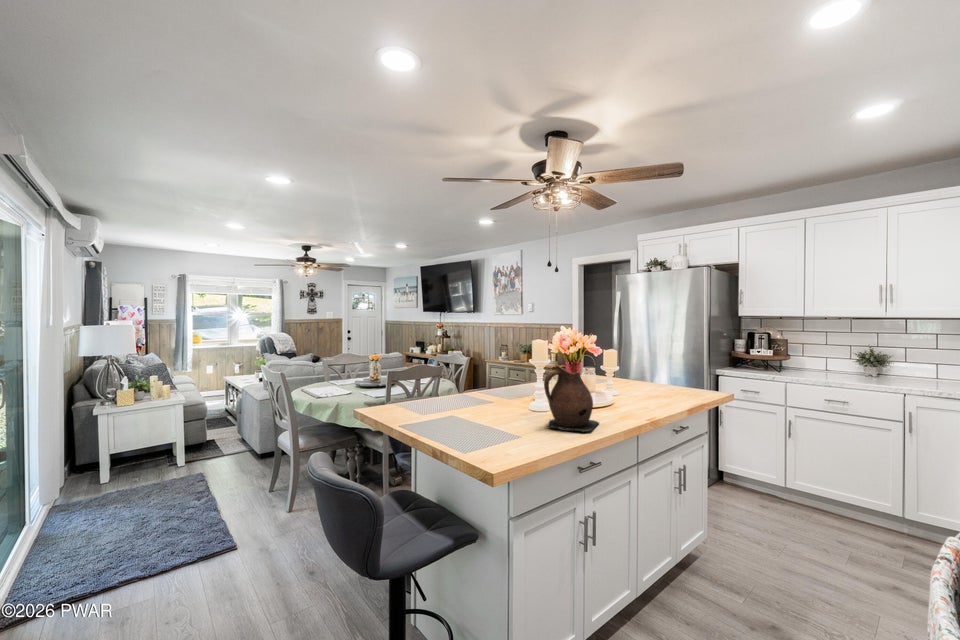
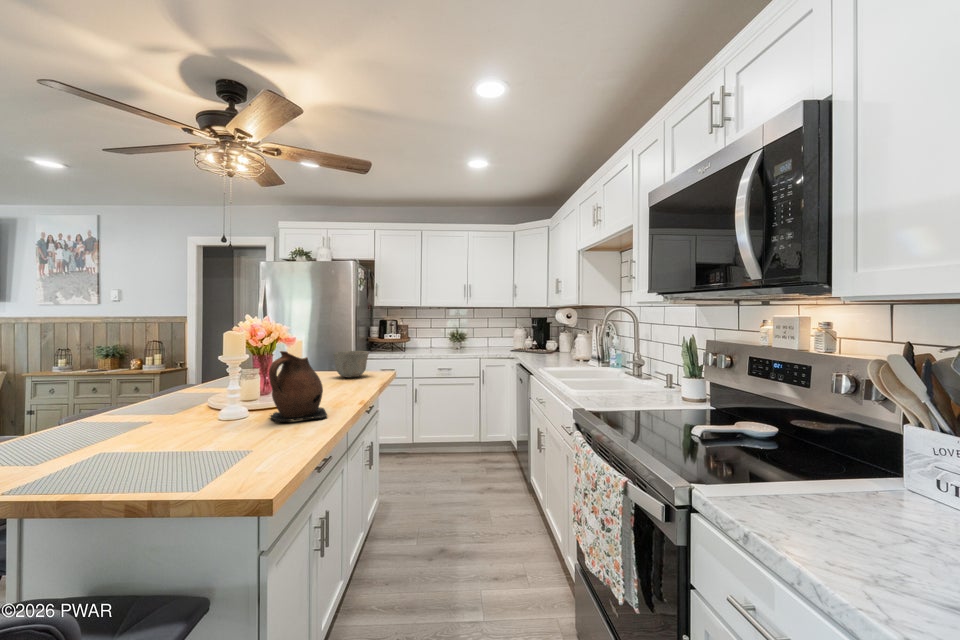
ceramic bowl: none [652,367,691,396] -> present [334,351,369,378]

